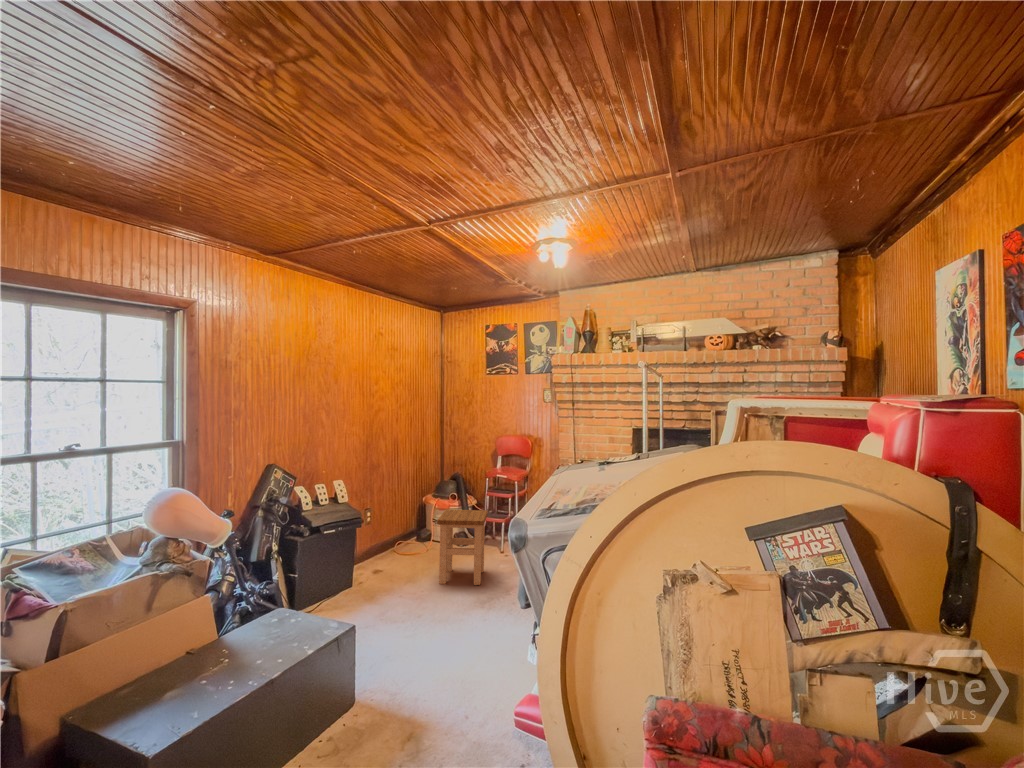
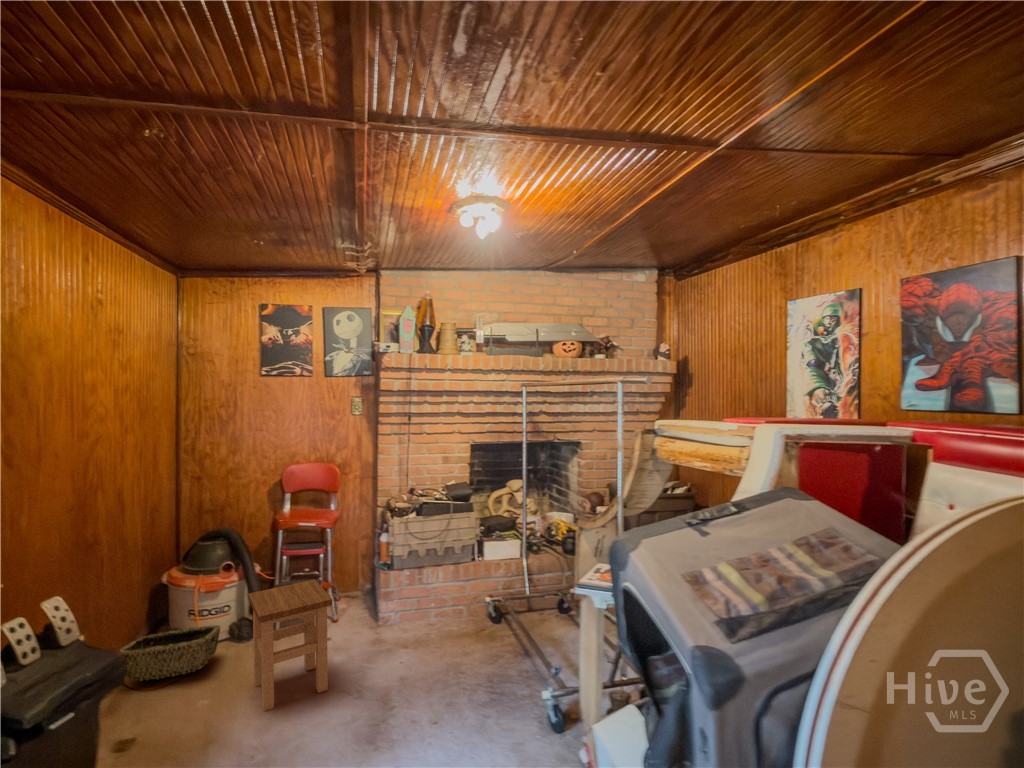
woven basket: none [387,528,441,555] -> present [118,625,220,681]

